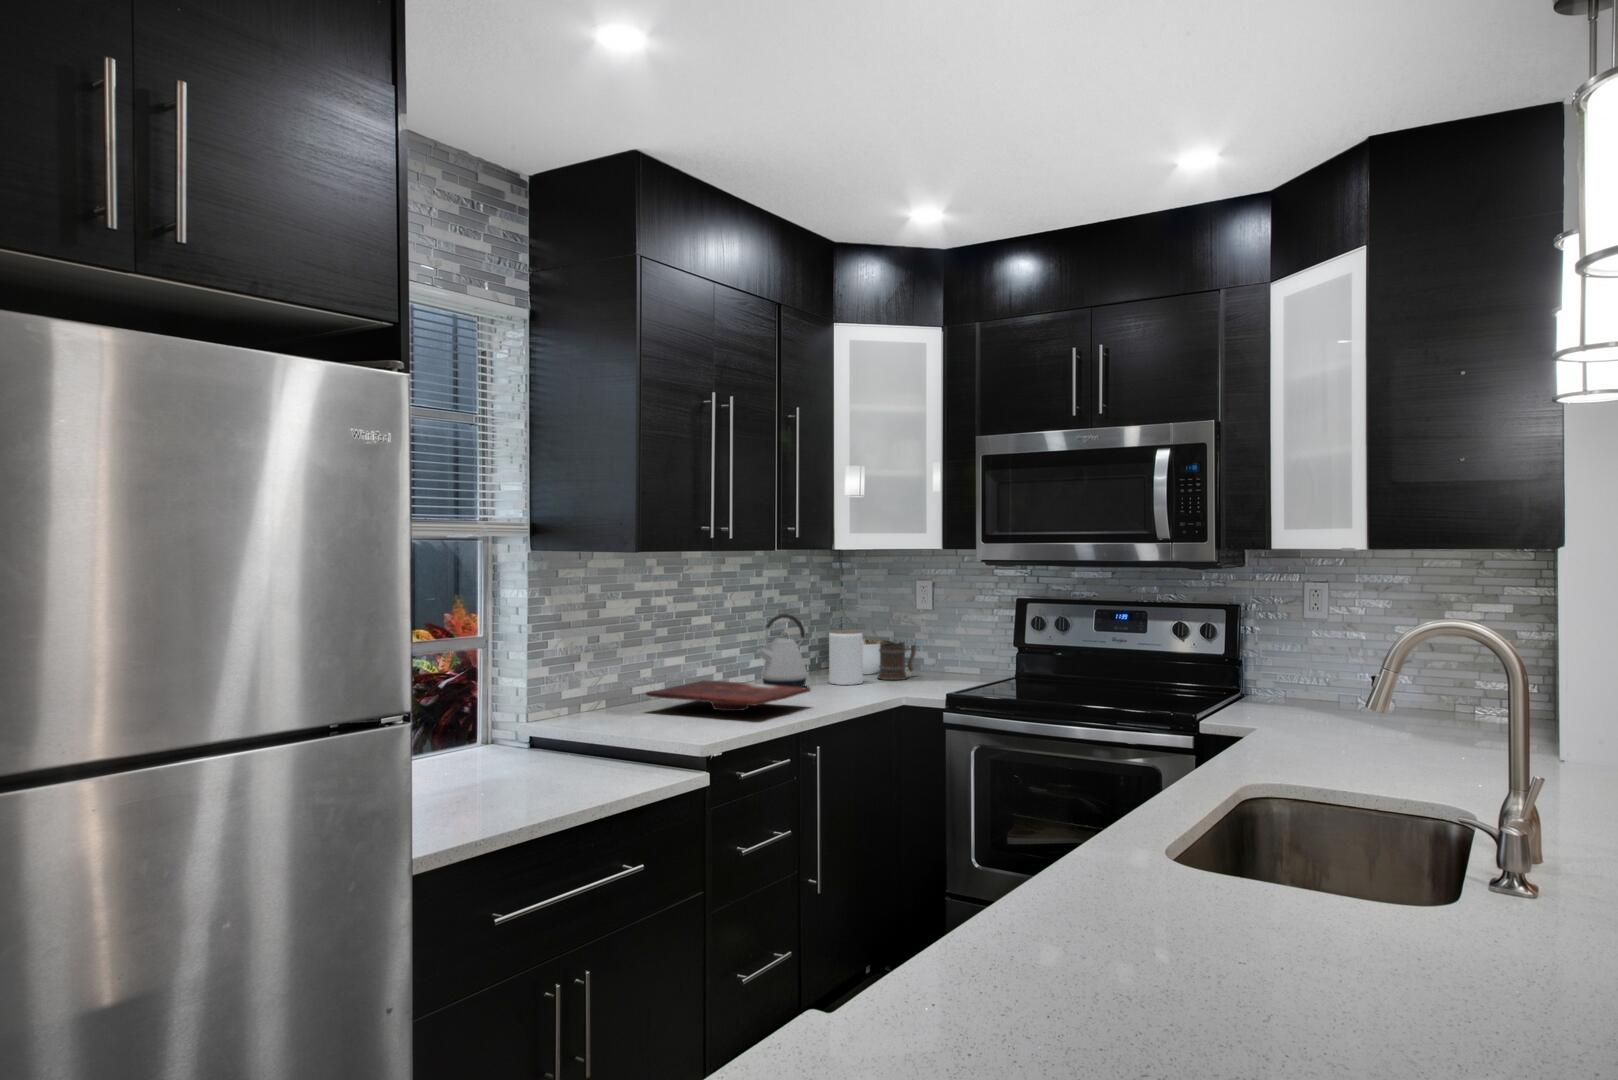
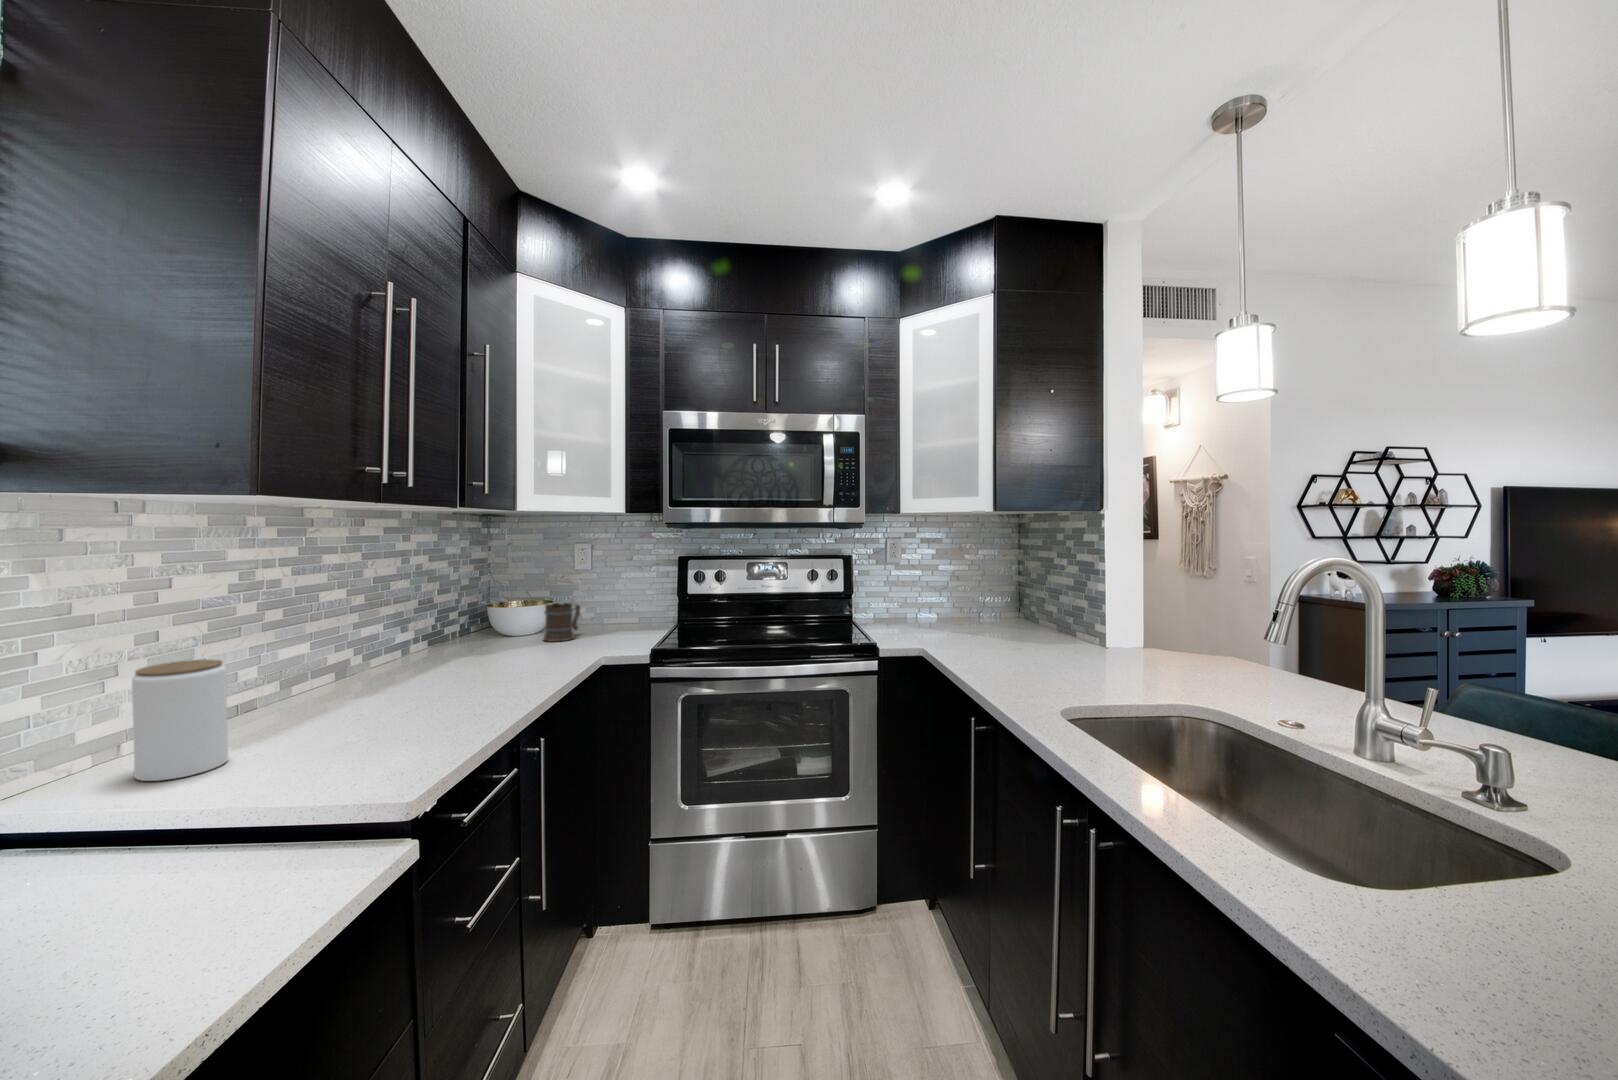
kettle: present [757,614,808,687] -> none [411,581,475,668]
jar: present [829,630,863,685] -> present [132,660,228,781]
cutting board: present [646,680,810,711] -> none [253,668,503,712]

